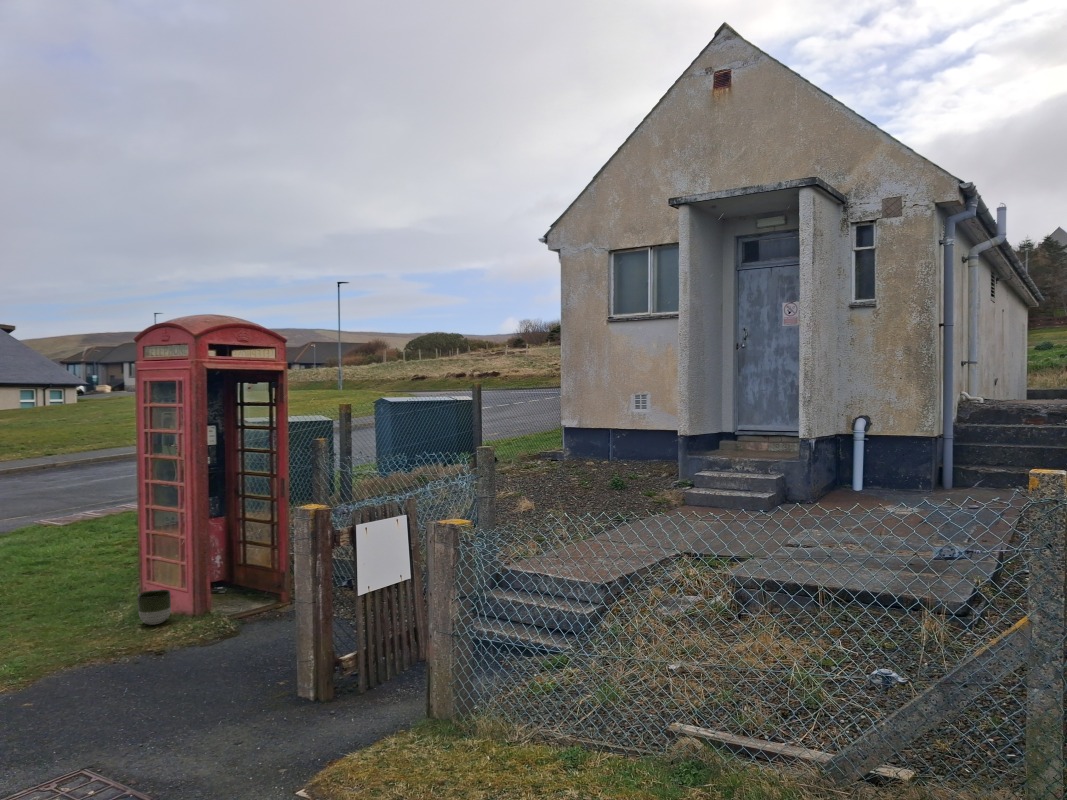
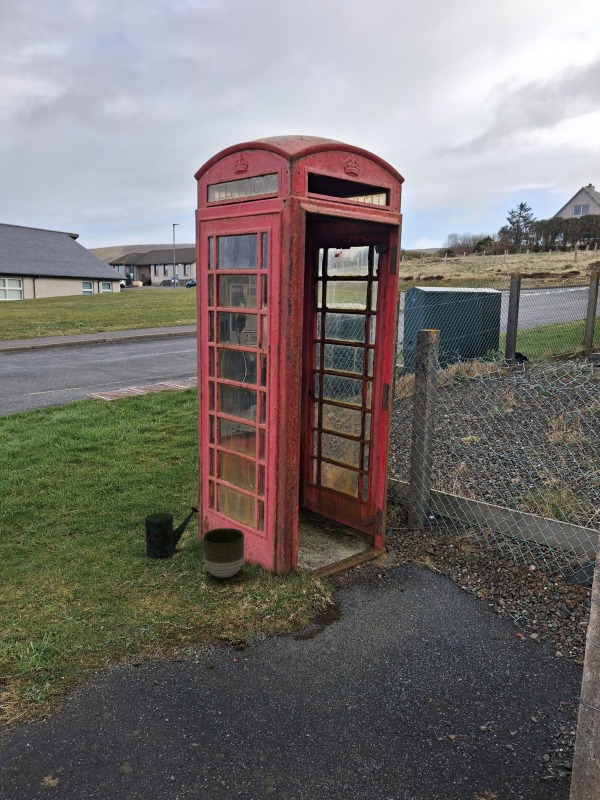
watering can: none [84,580,138,621] -> present [135,506,199,558]

